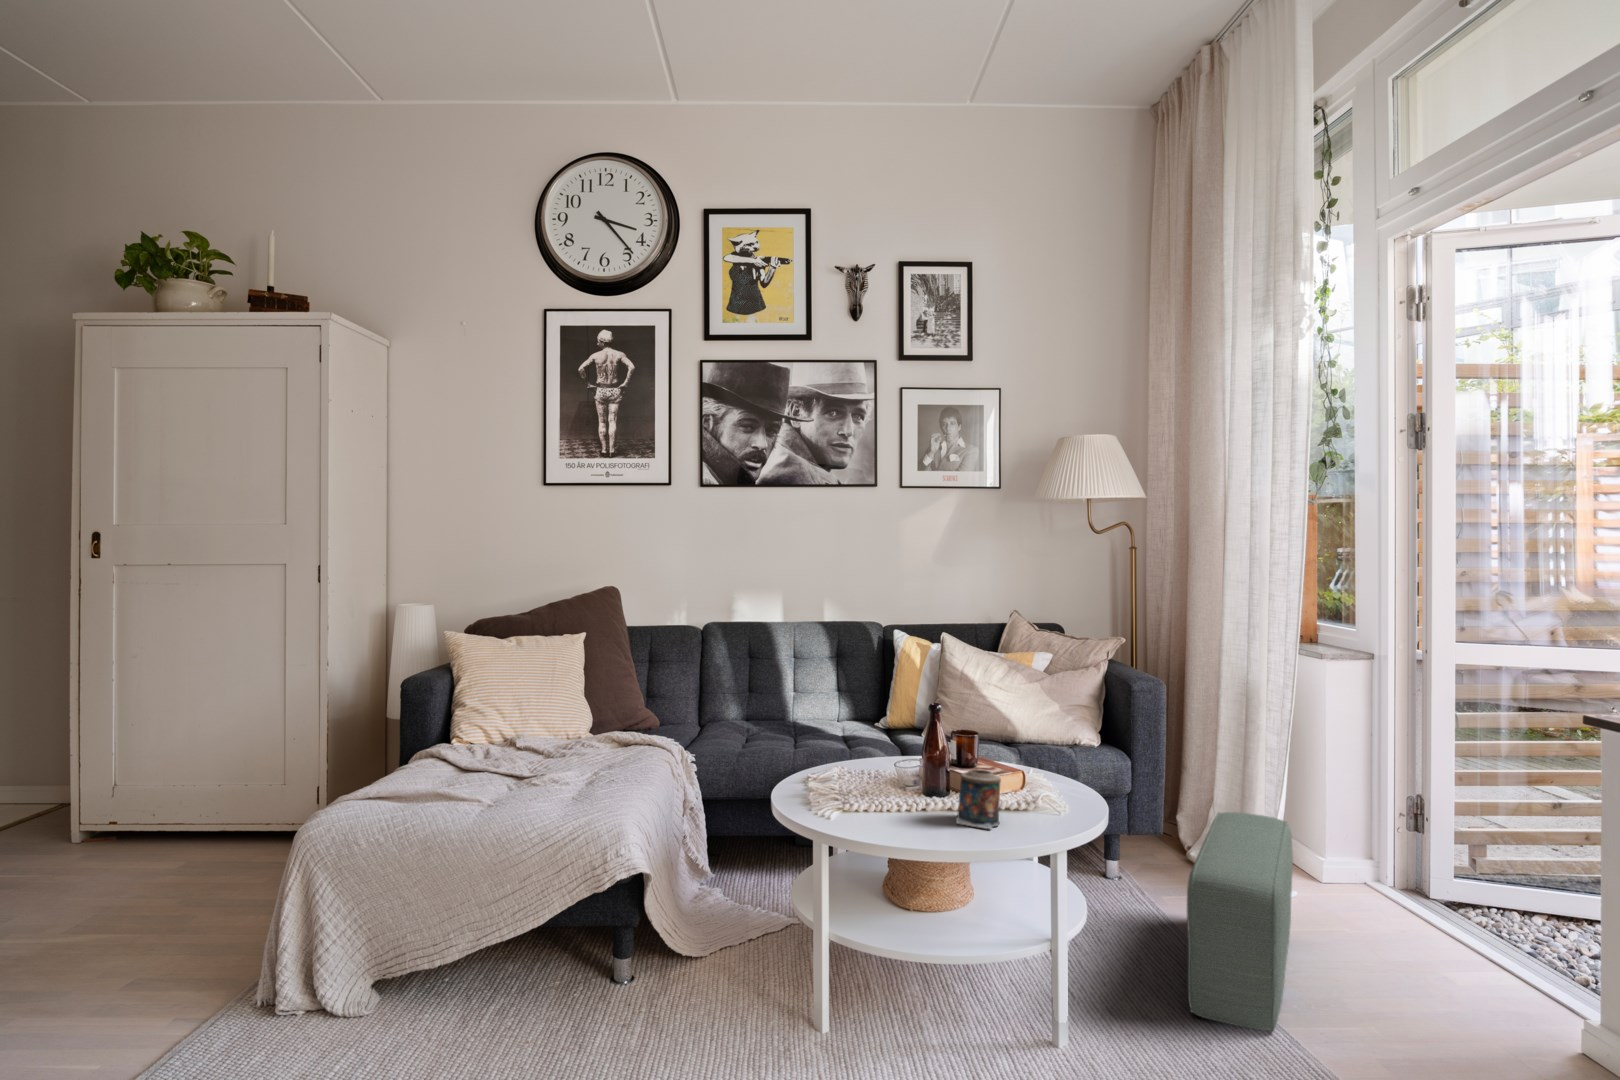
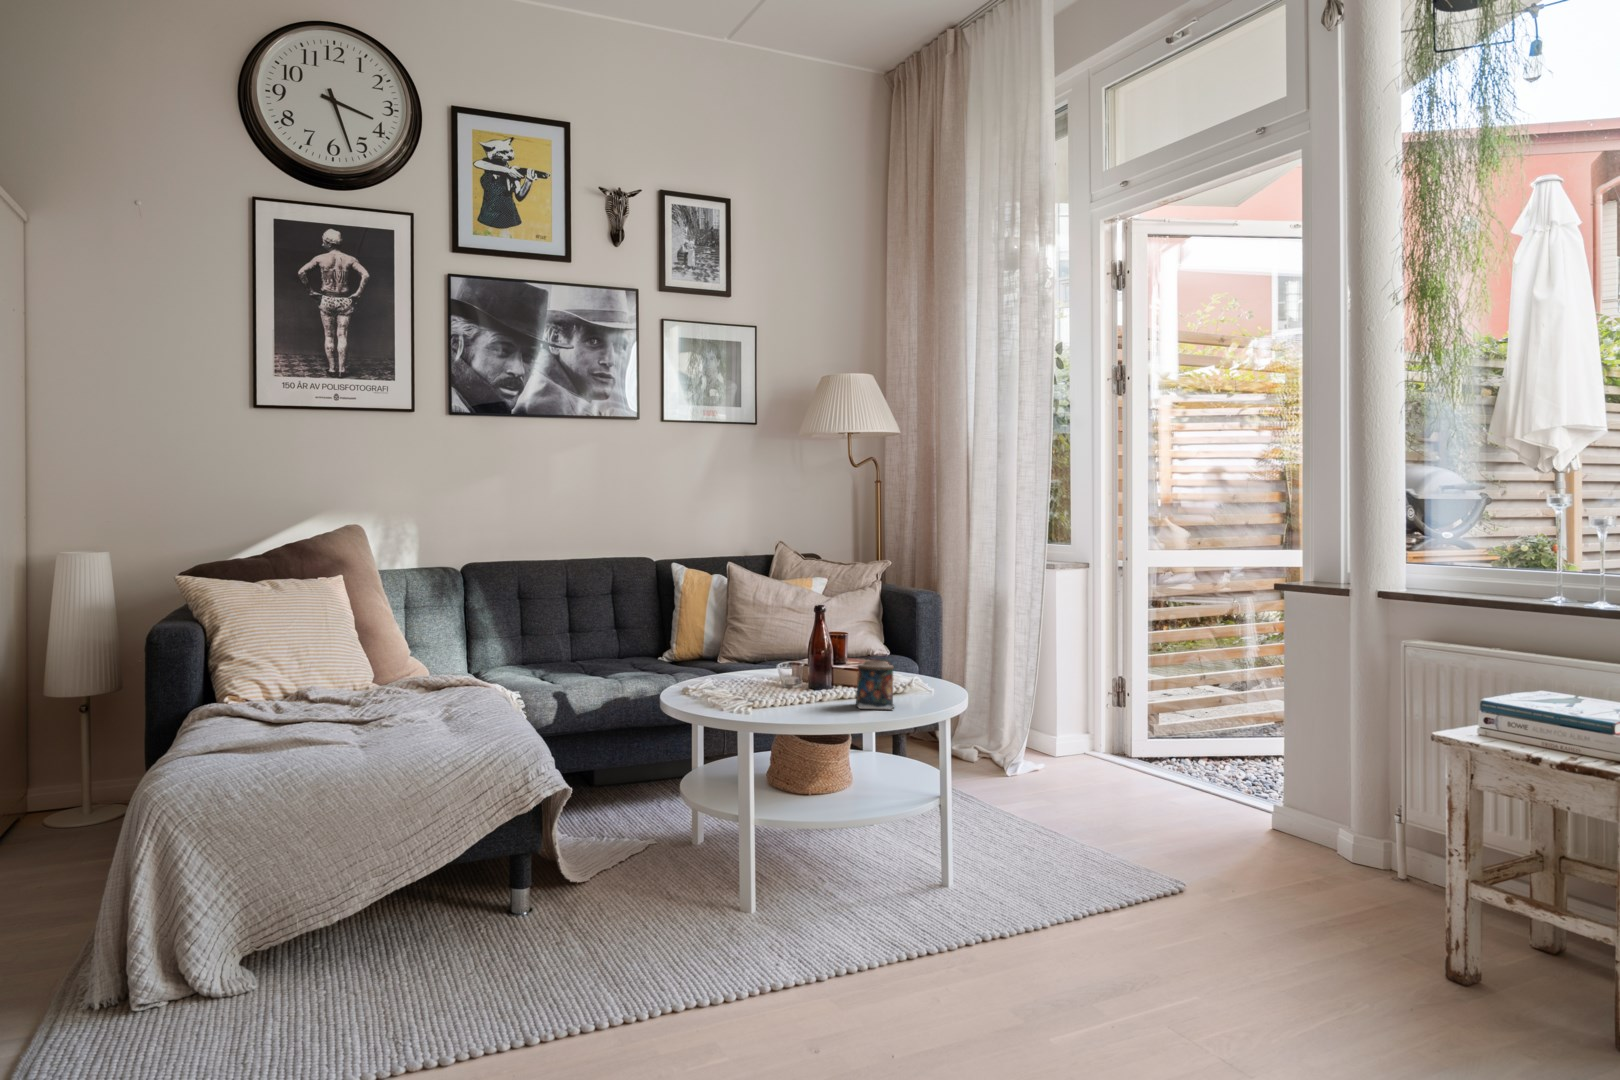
pouf: present [1187,812,1293,1031] -> none [1002,696,1100,852]

